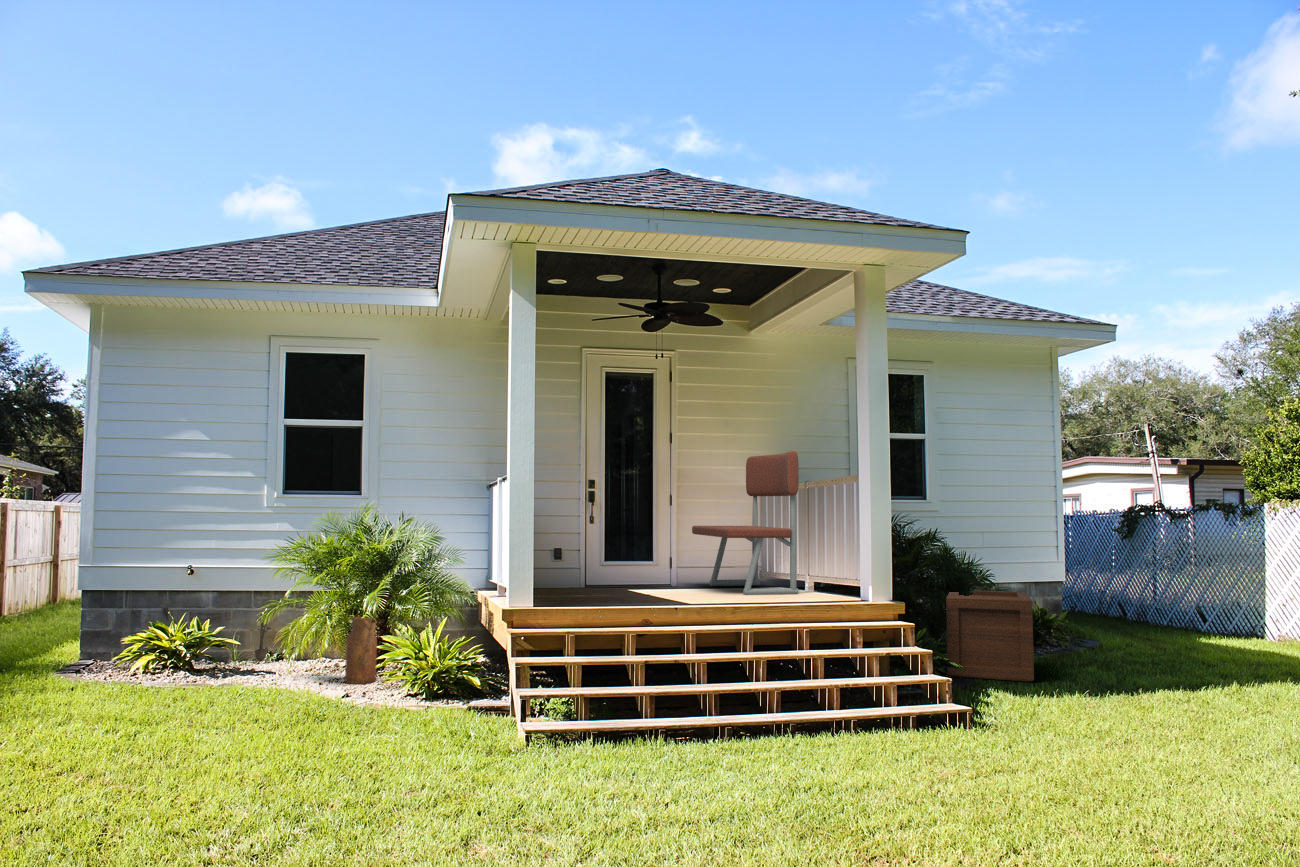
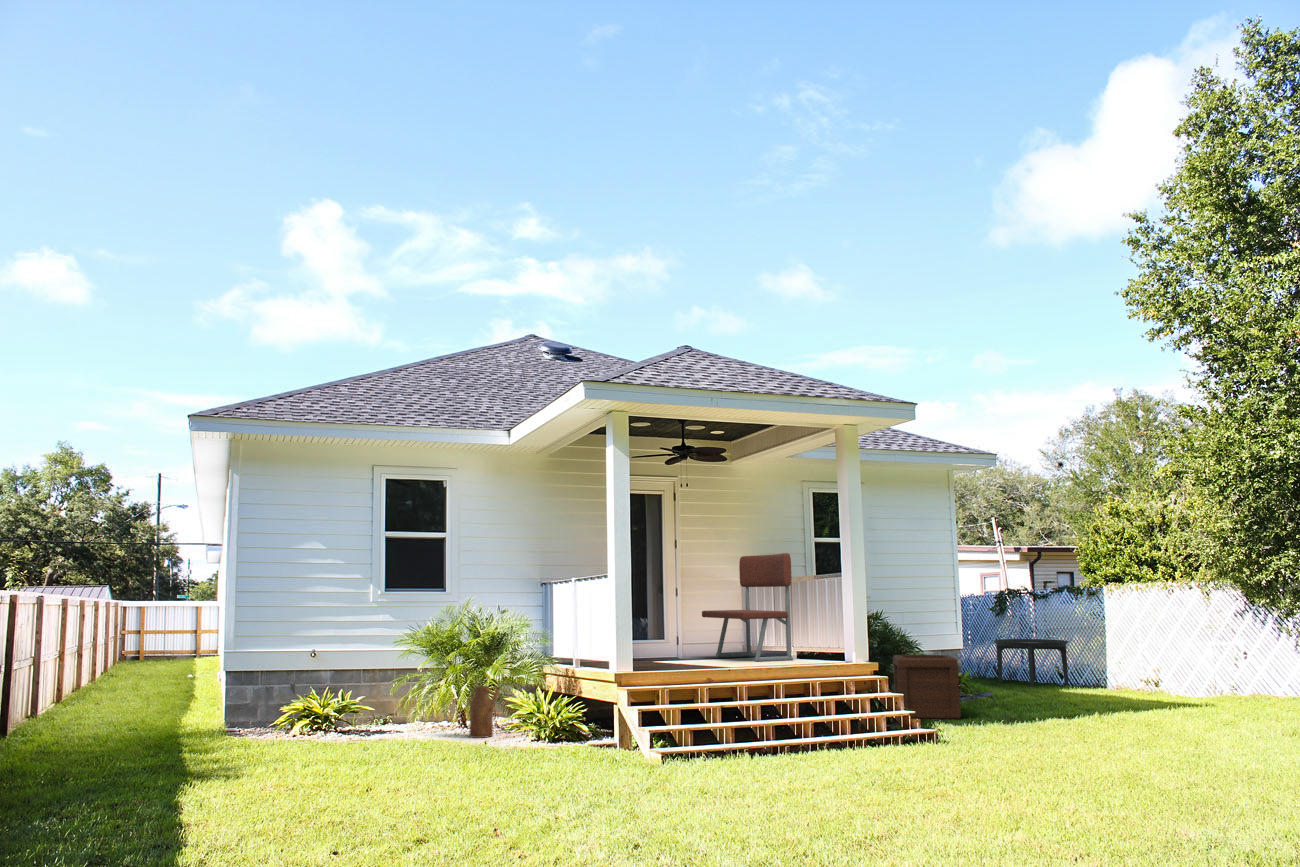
round table: none [1113,569,1219,632] -> present [993,639,1069,686]
decorative plant: present [254,615,271,661] -> none [370,690,383,727]

